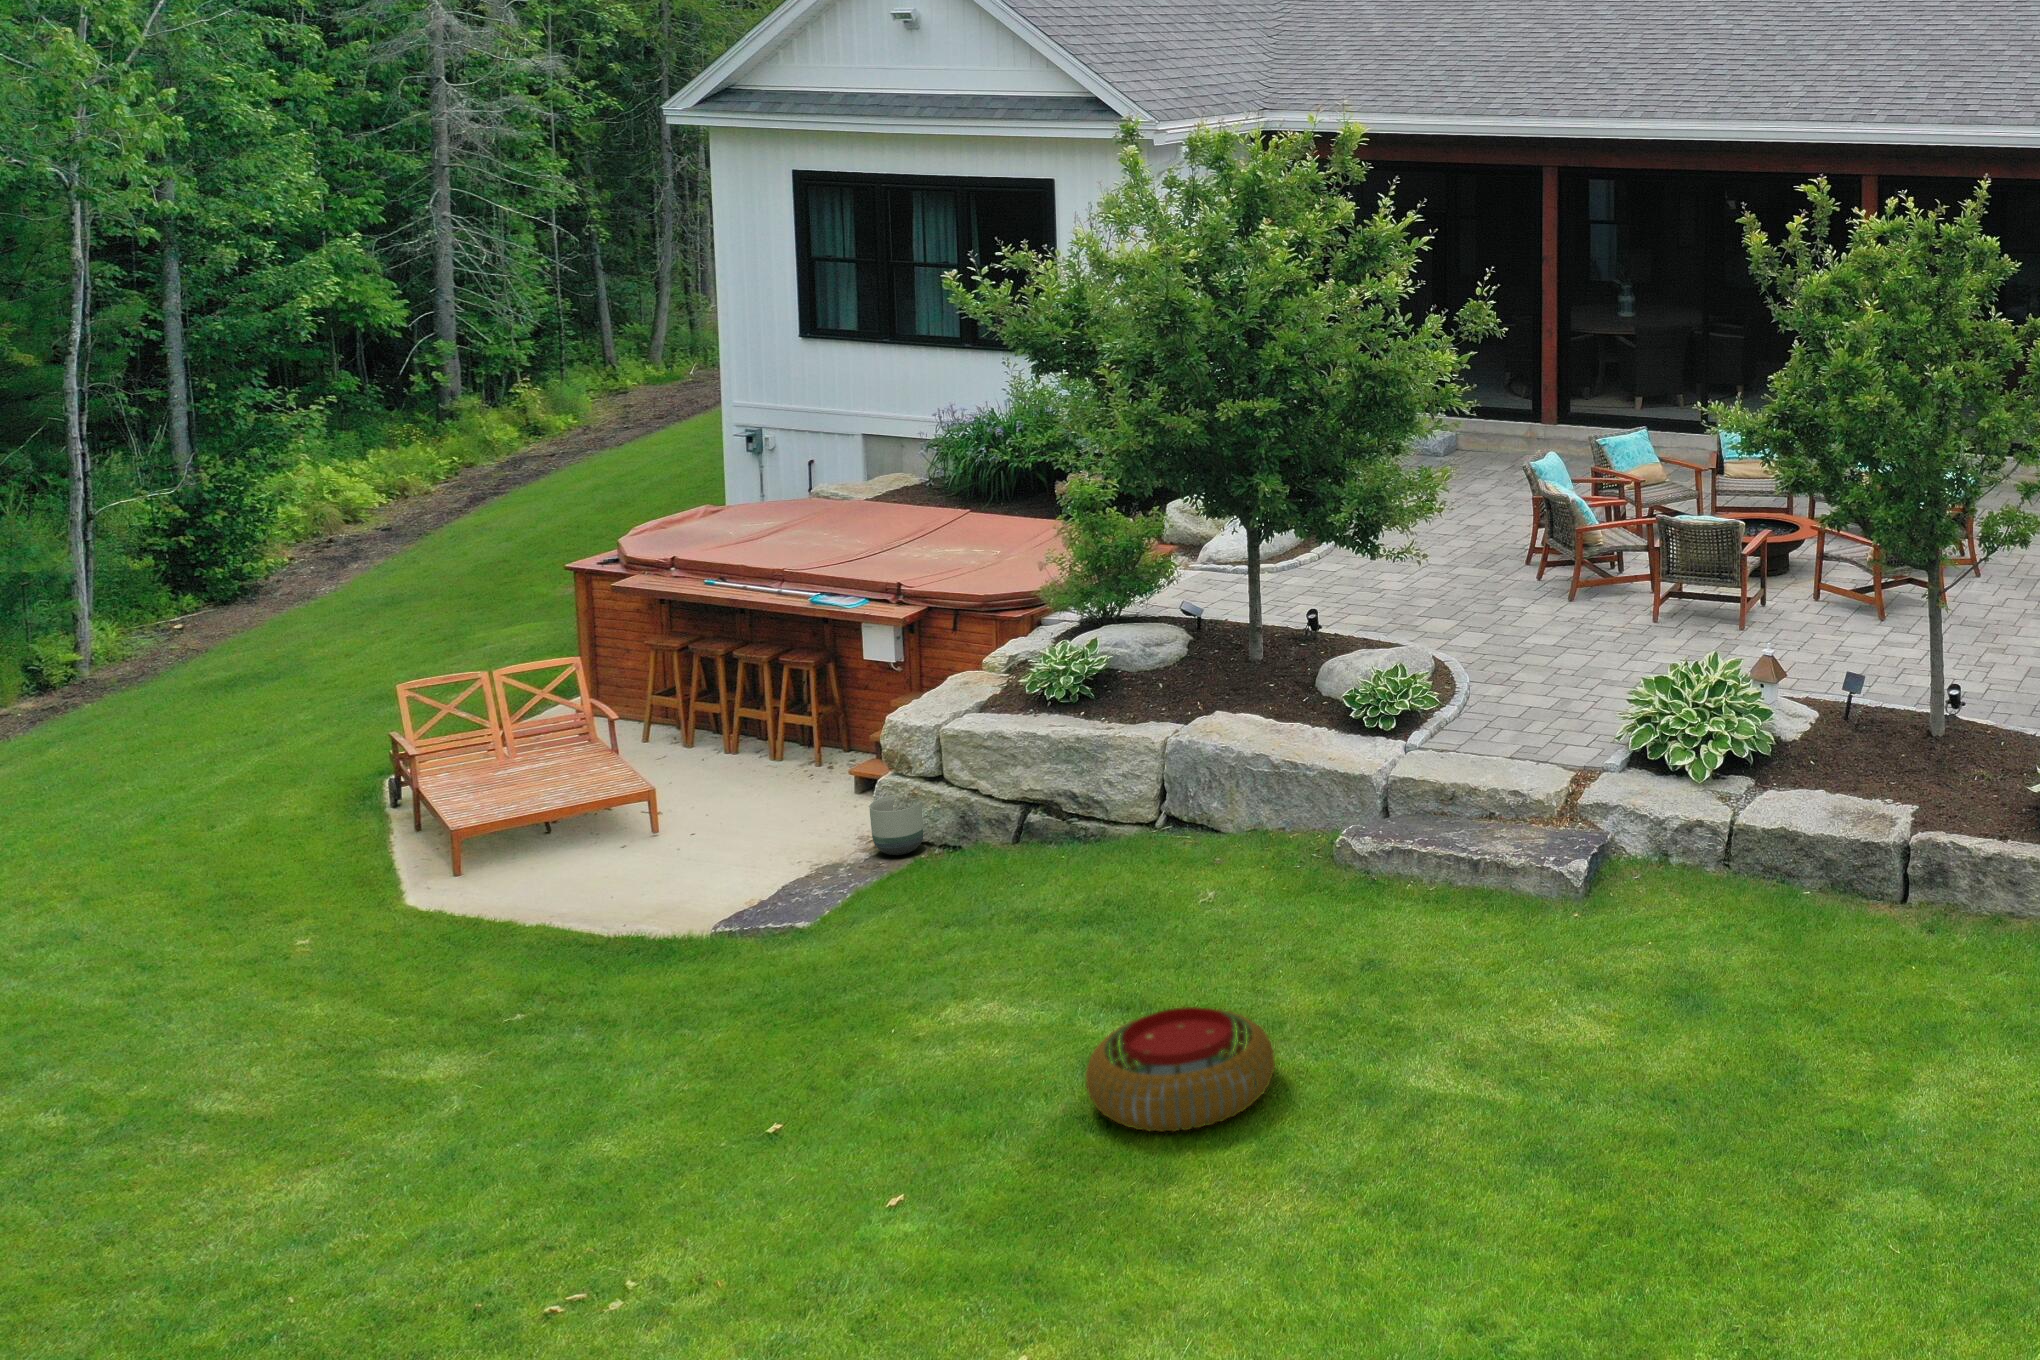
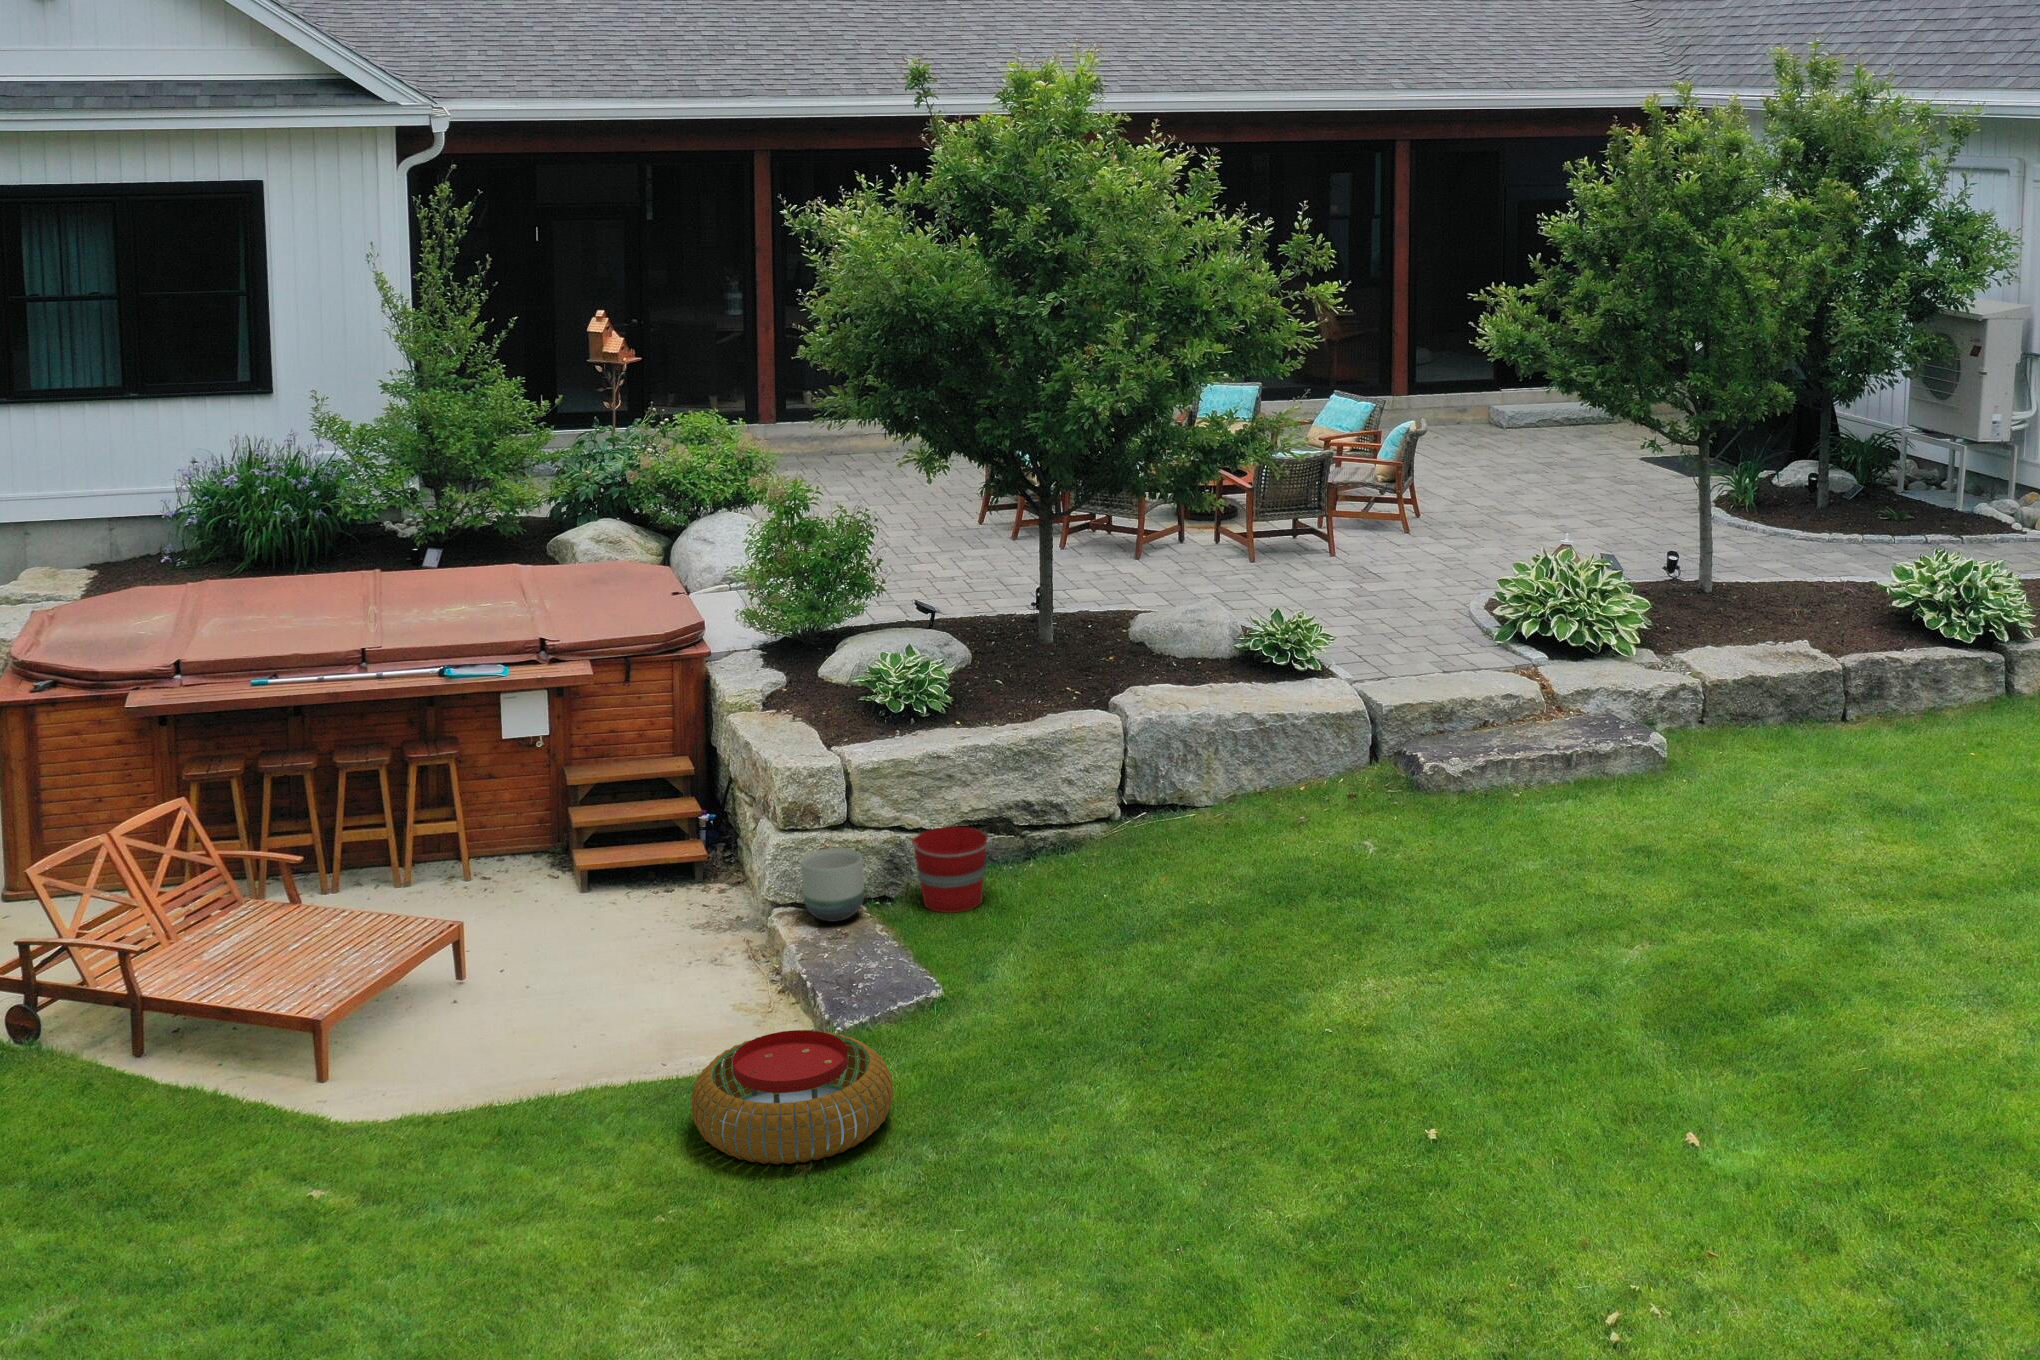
bucket: none [944,798,1014,872] -> present [912,827,988,913]
pouf: present [1086,1007,1275,1132] -> present [691,1030,894,1164]

